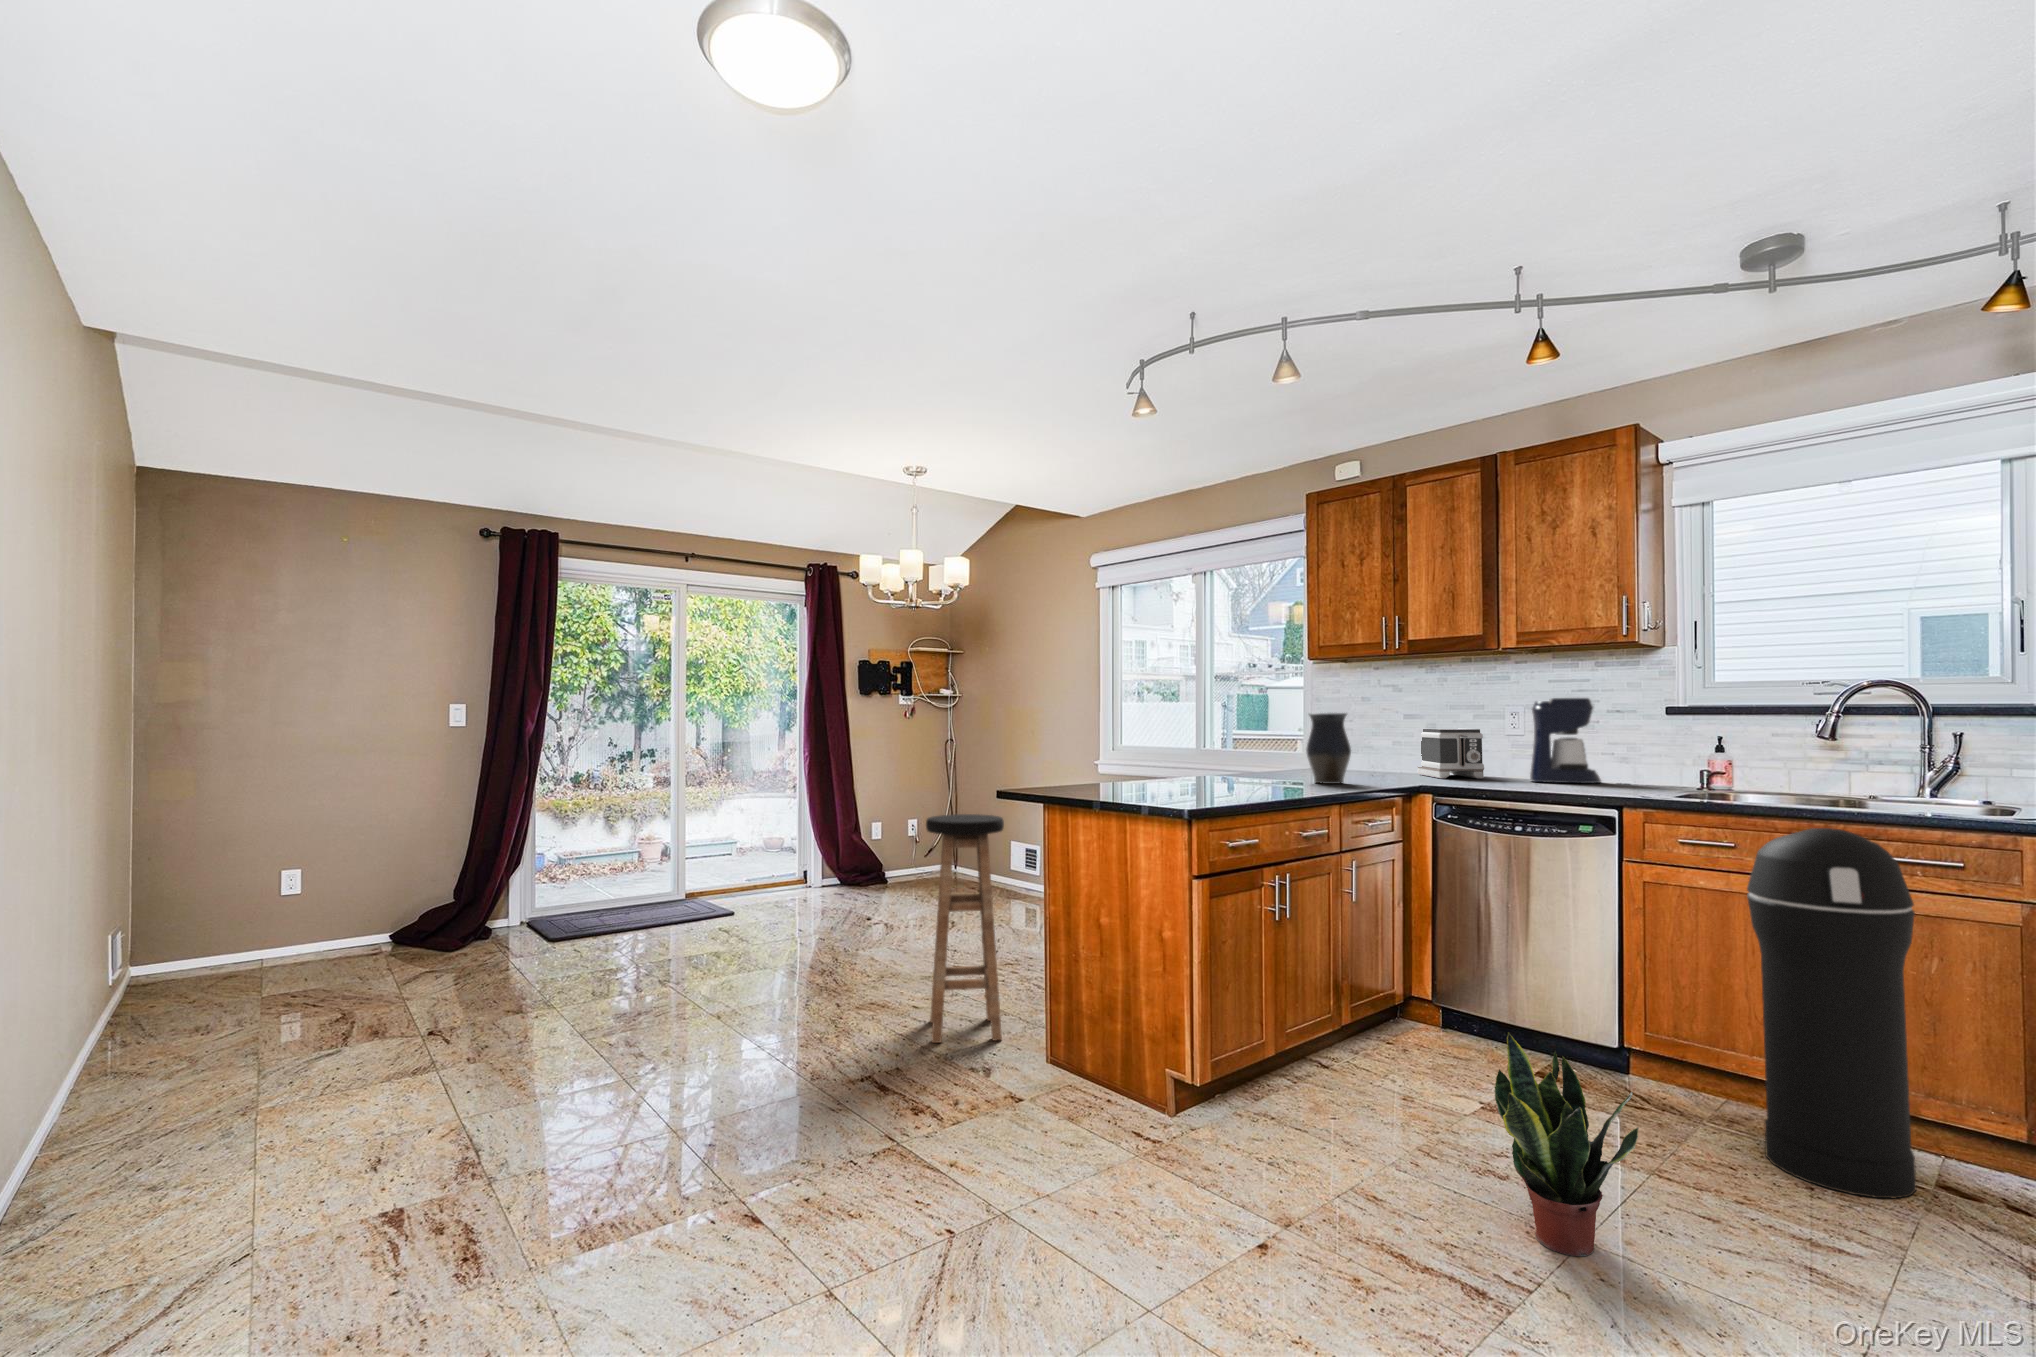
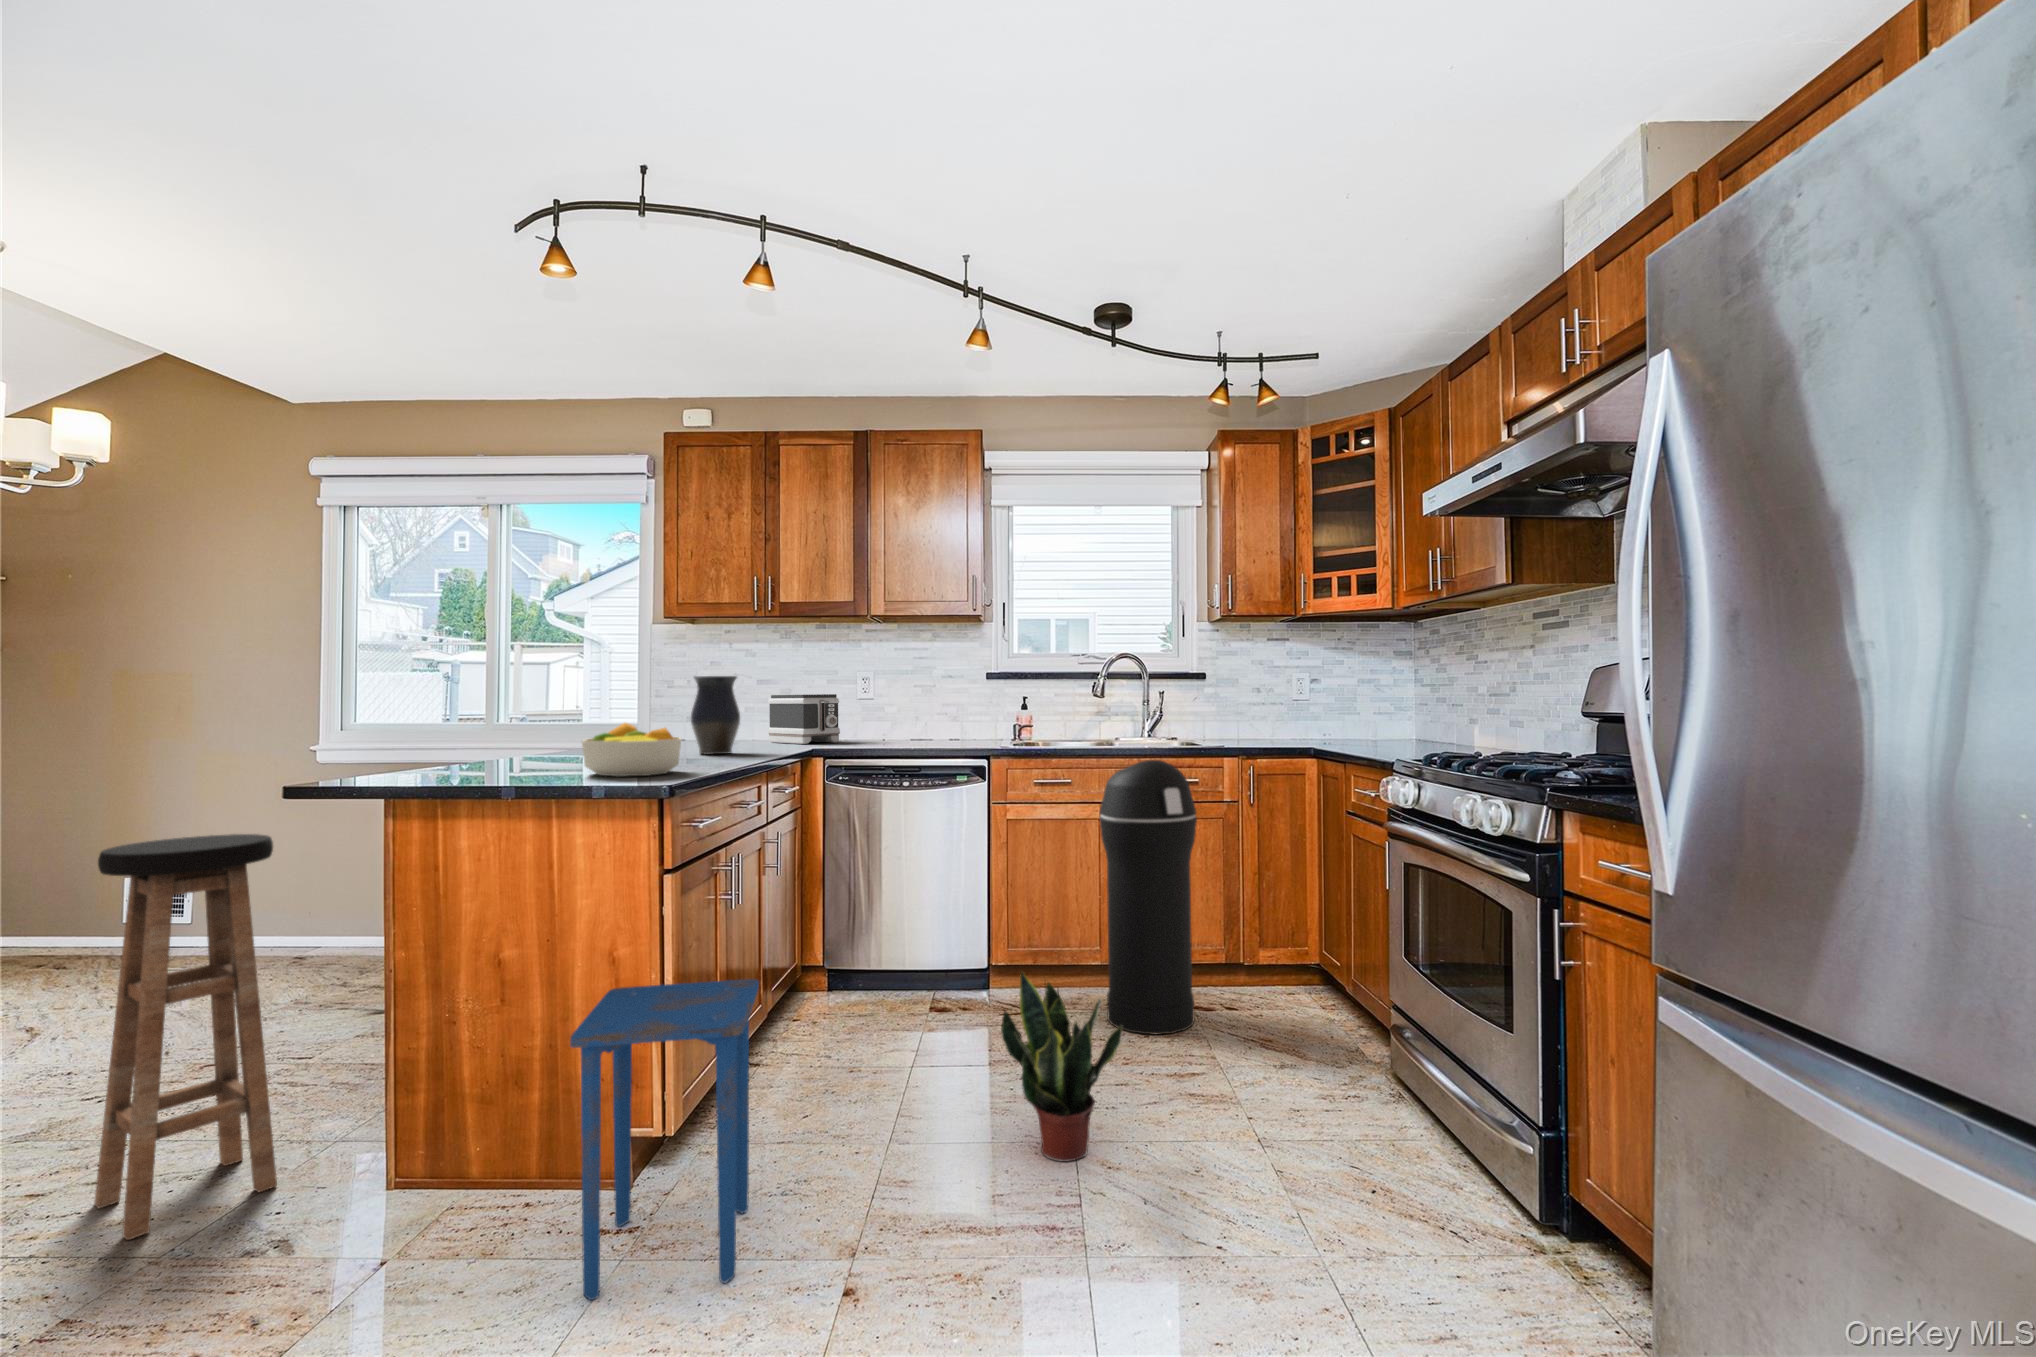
coffee maker: present [1530,698,1601,783] -> none [880,664,938,742]
fruit bowl: none [1170,754,1248,799] -> present [582,723,681,777]
side table: none [1090,957,1247,1199] -> present [570,979,759,1300]

